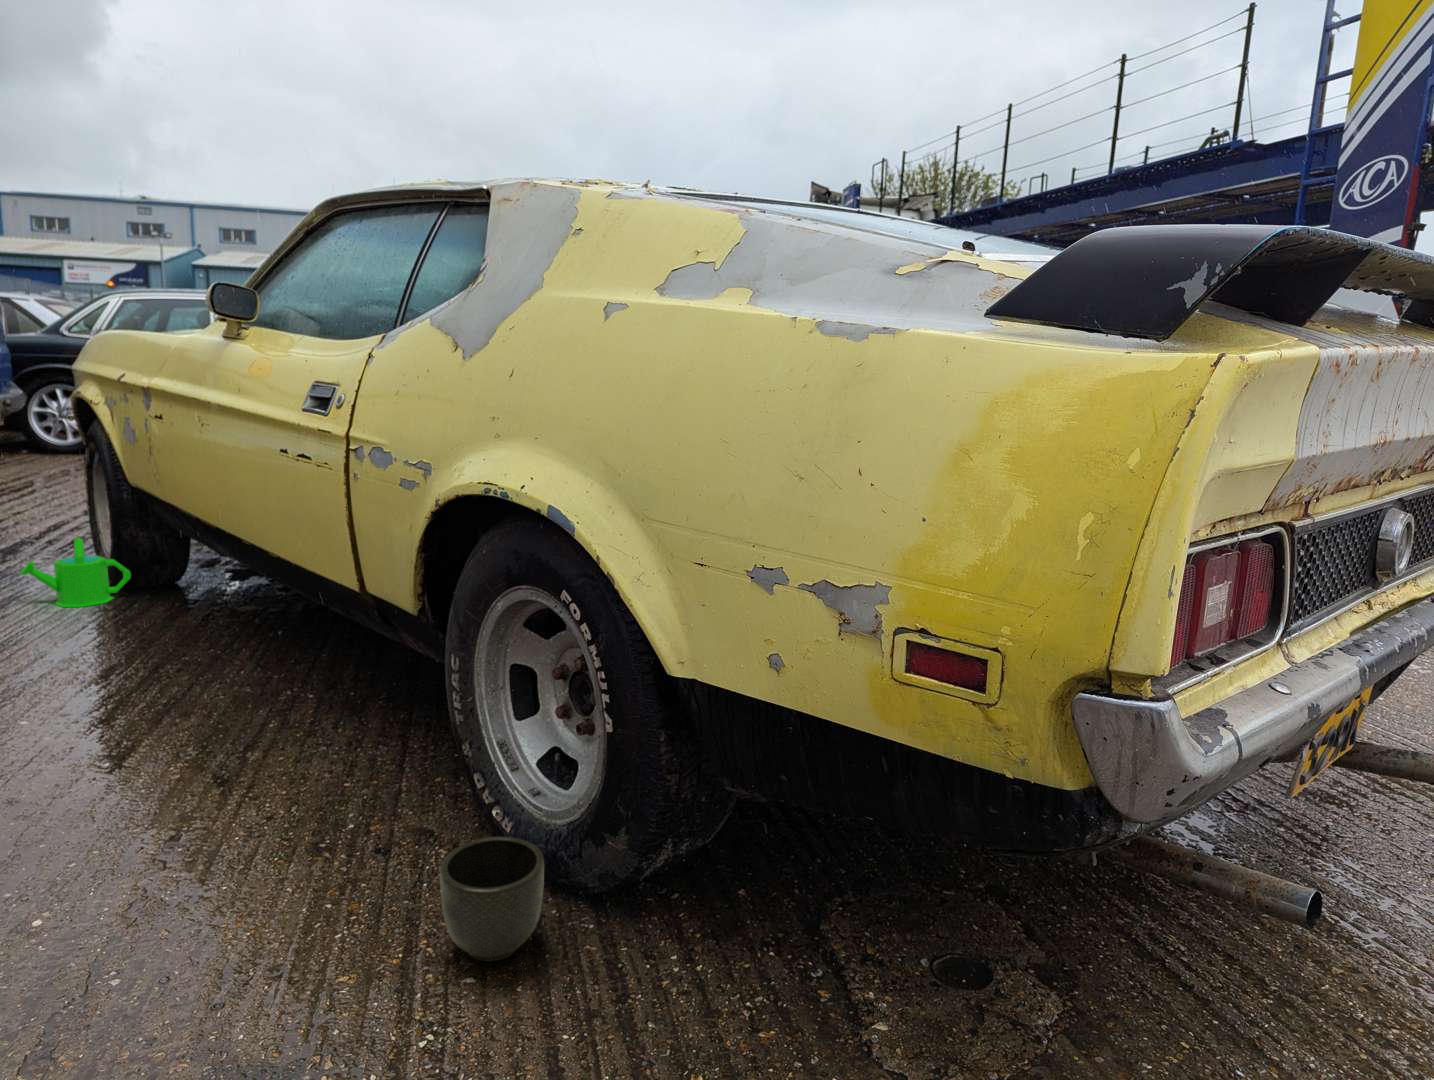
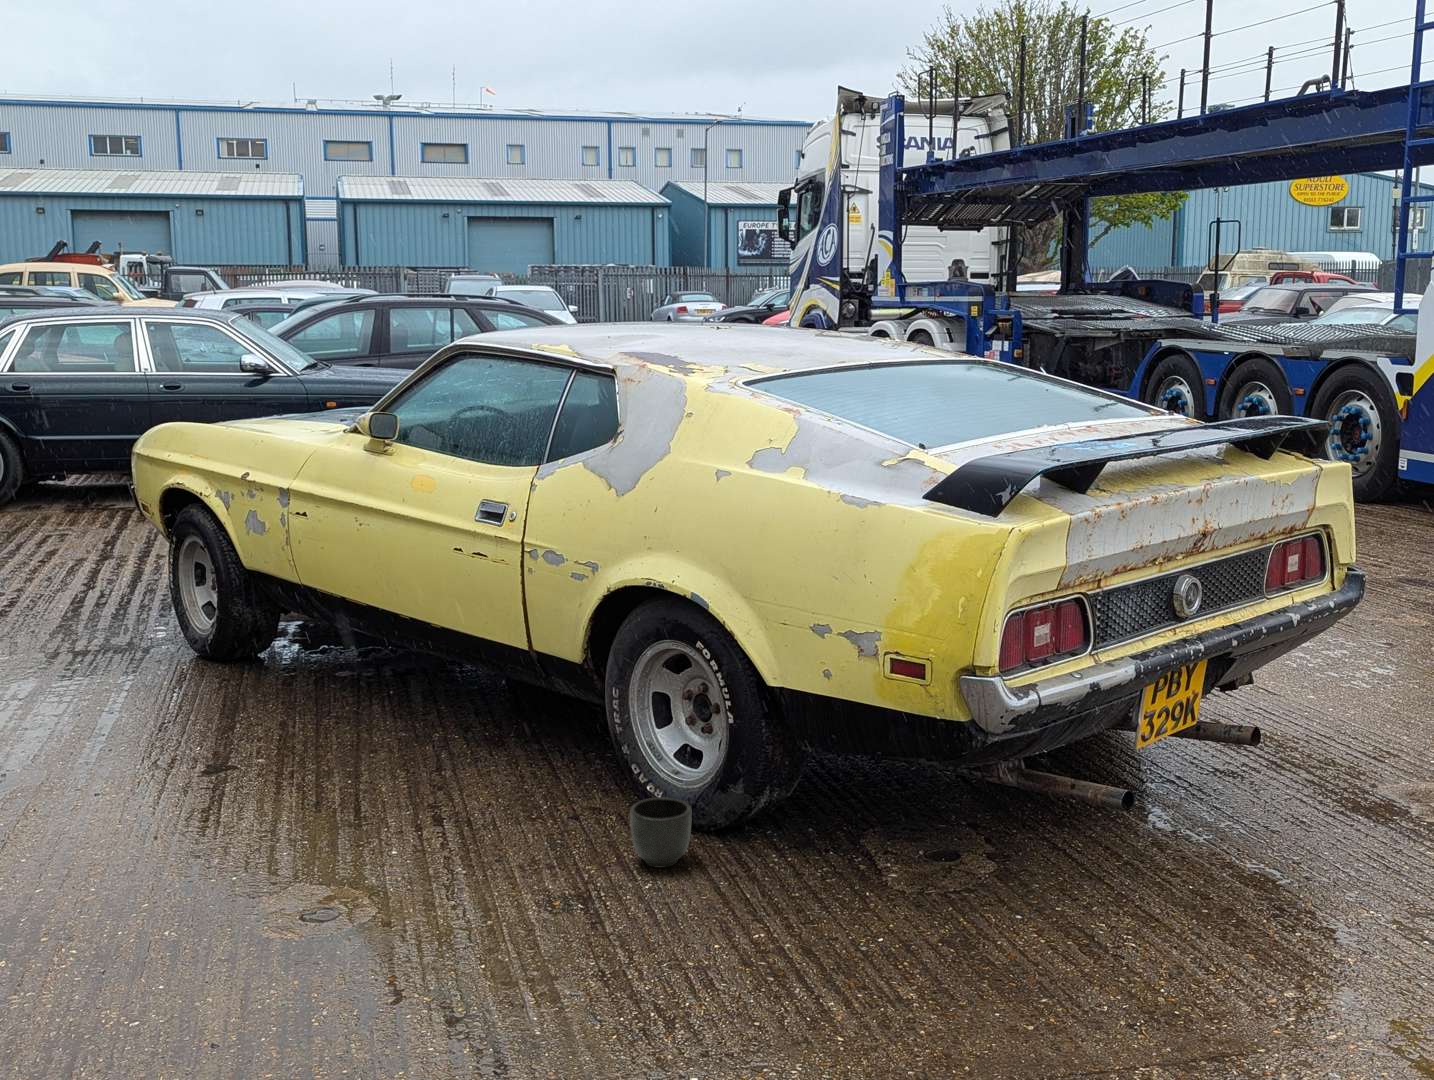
watering can: present [20,538,131,607] -> none [137,614,224,679]

